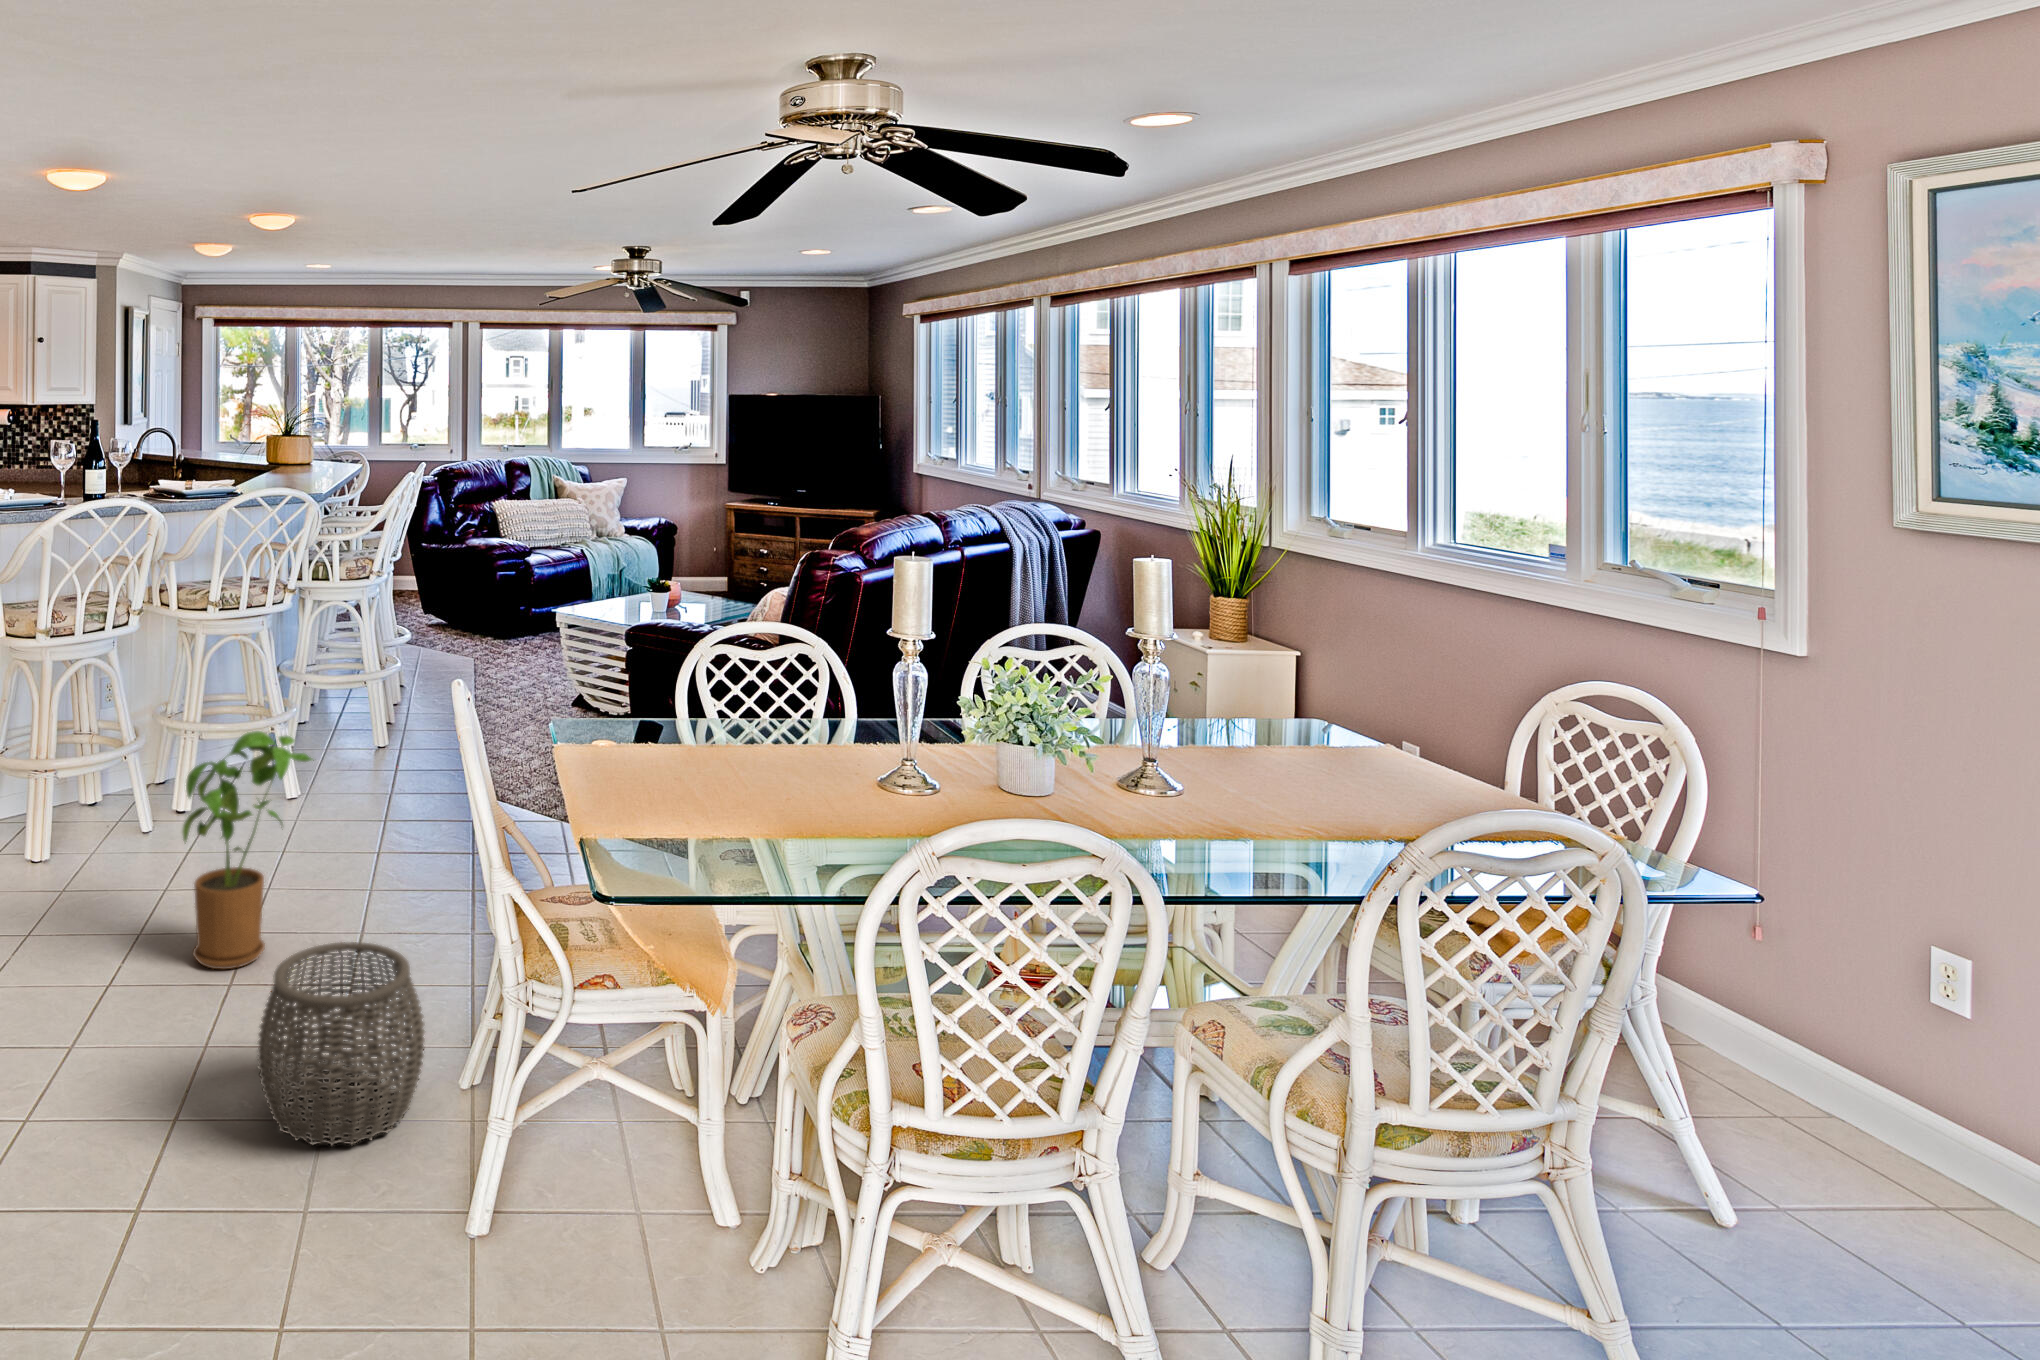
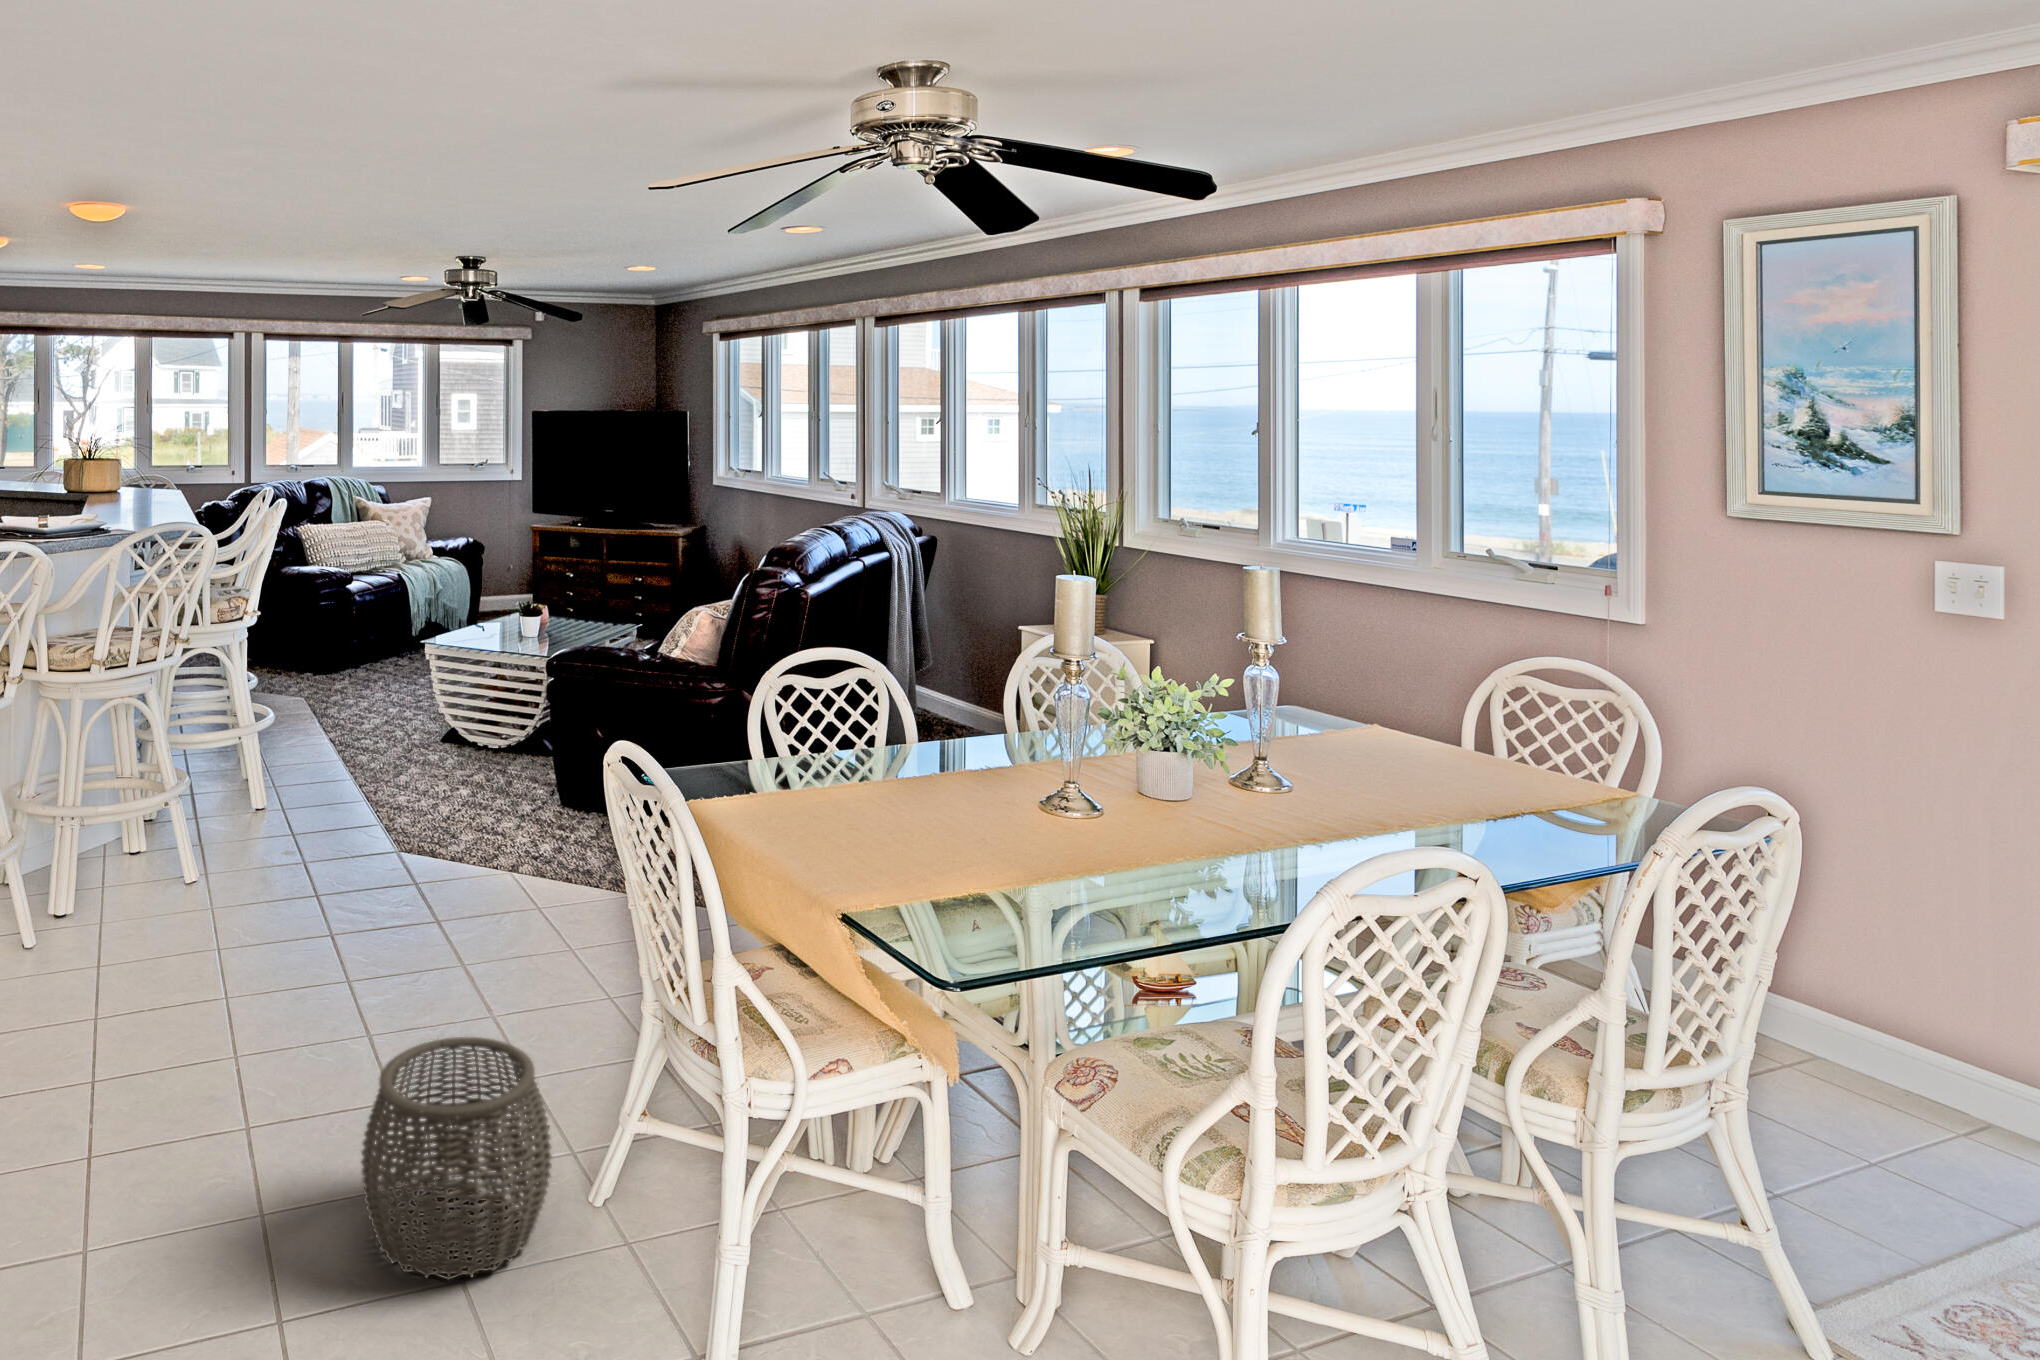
house plant: present [182,731,312,969] -> none [158,808,318,1095]

